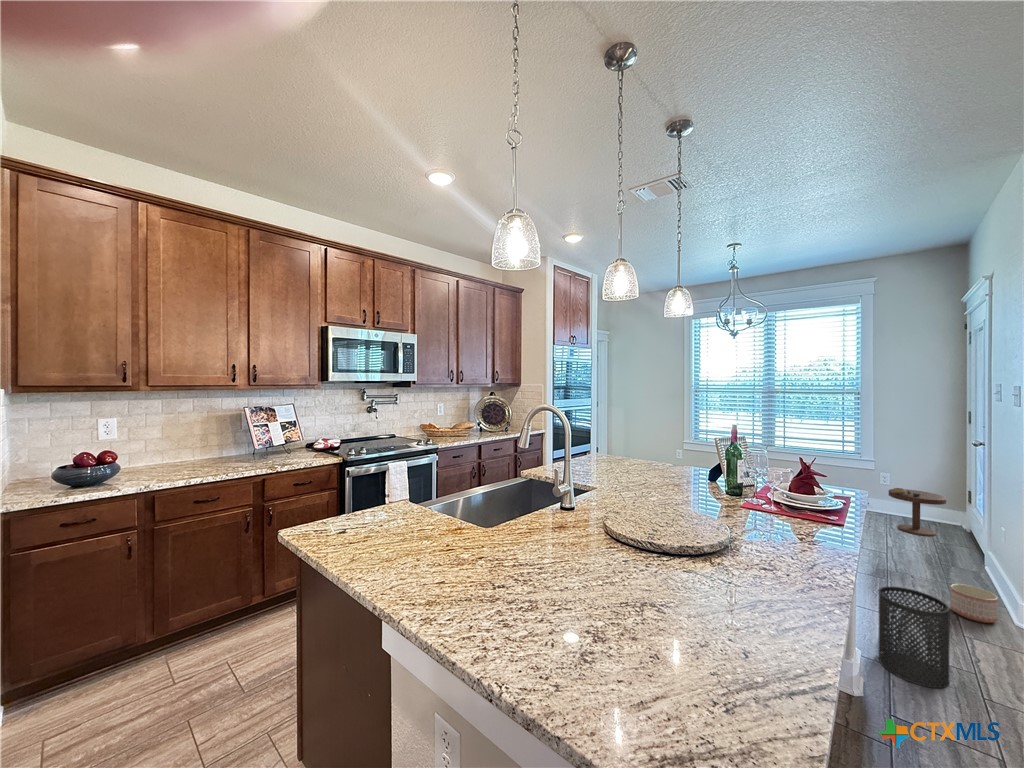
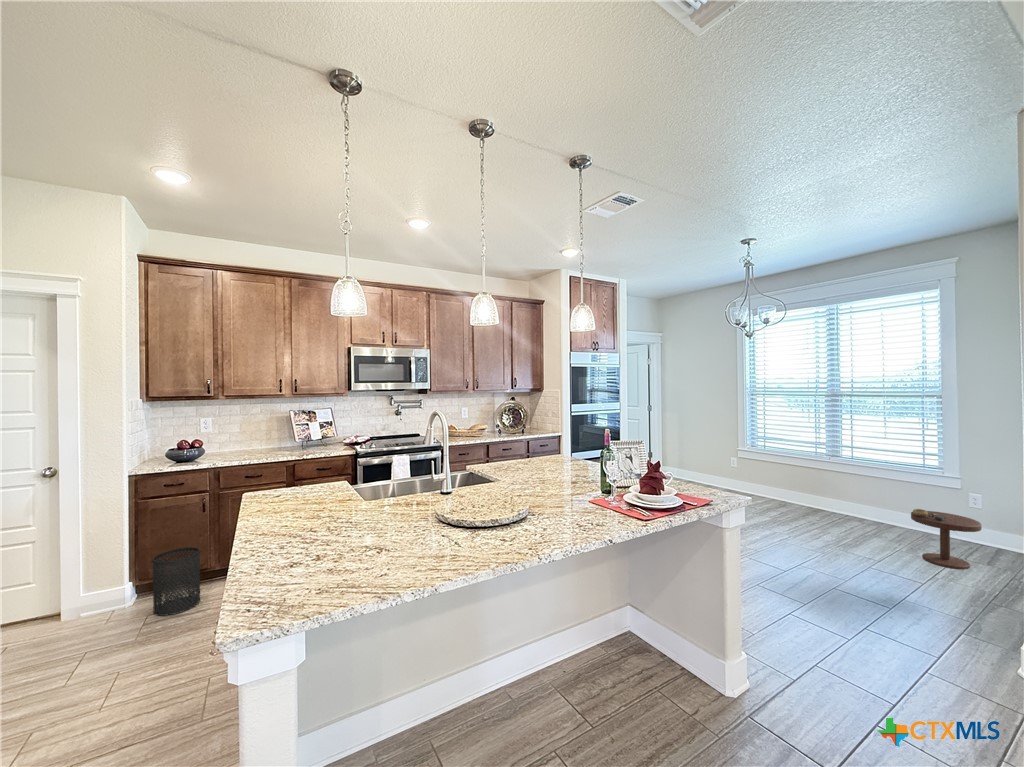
planter: present [950,584,998,623] -> none [937,622,992,671]
trash can: present [878,586,950,688] -> present [151,547,201,616]

